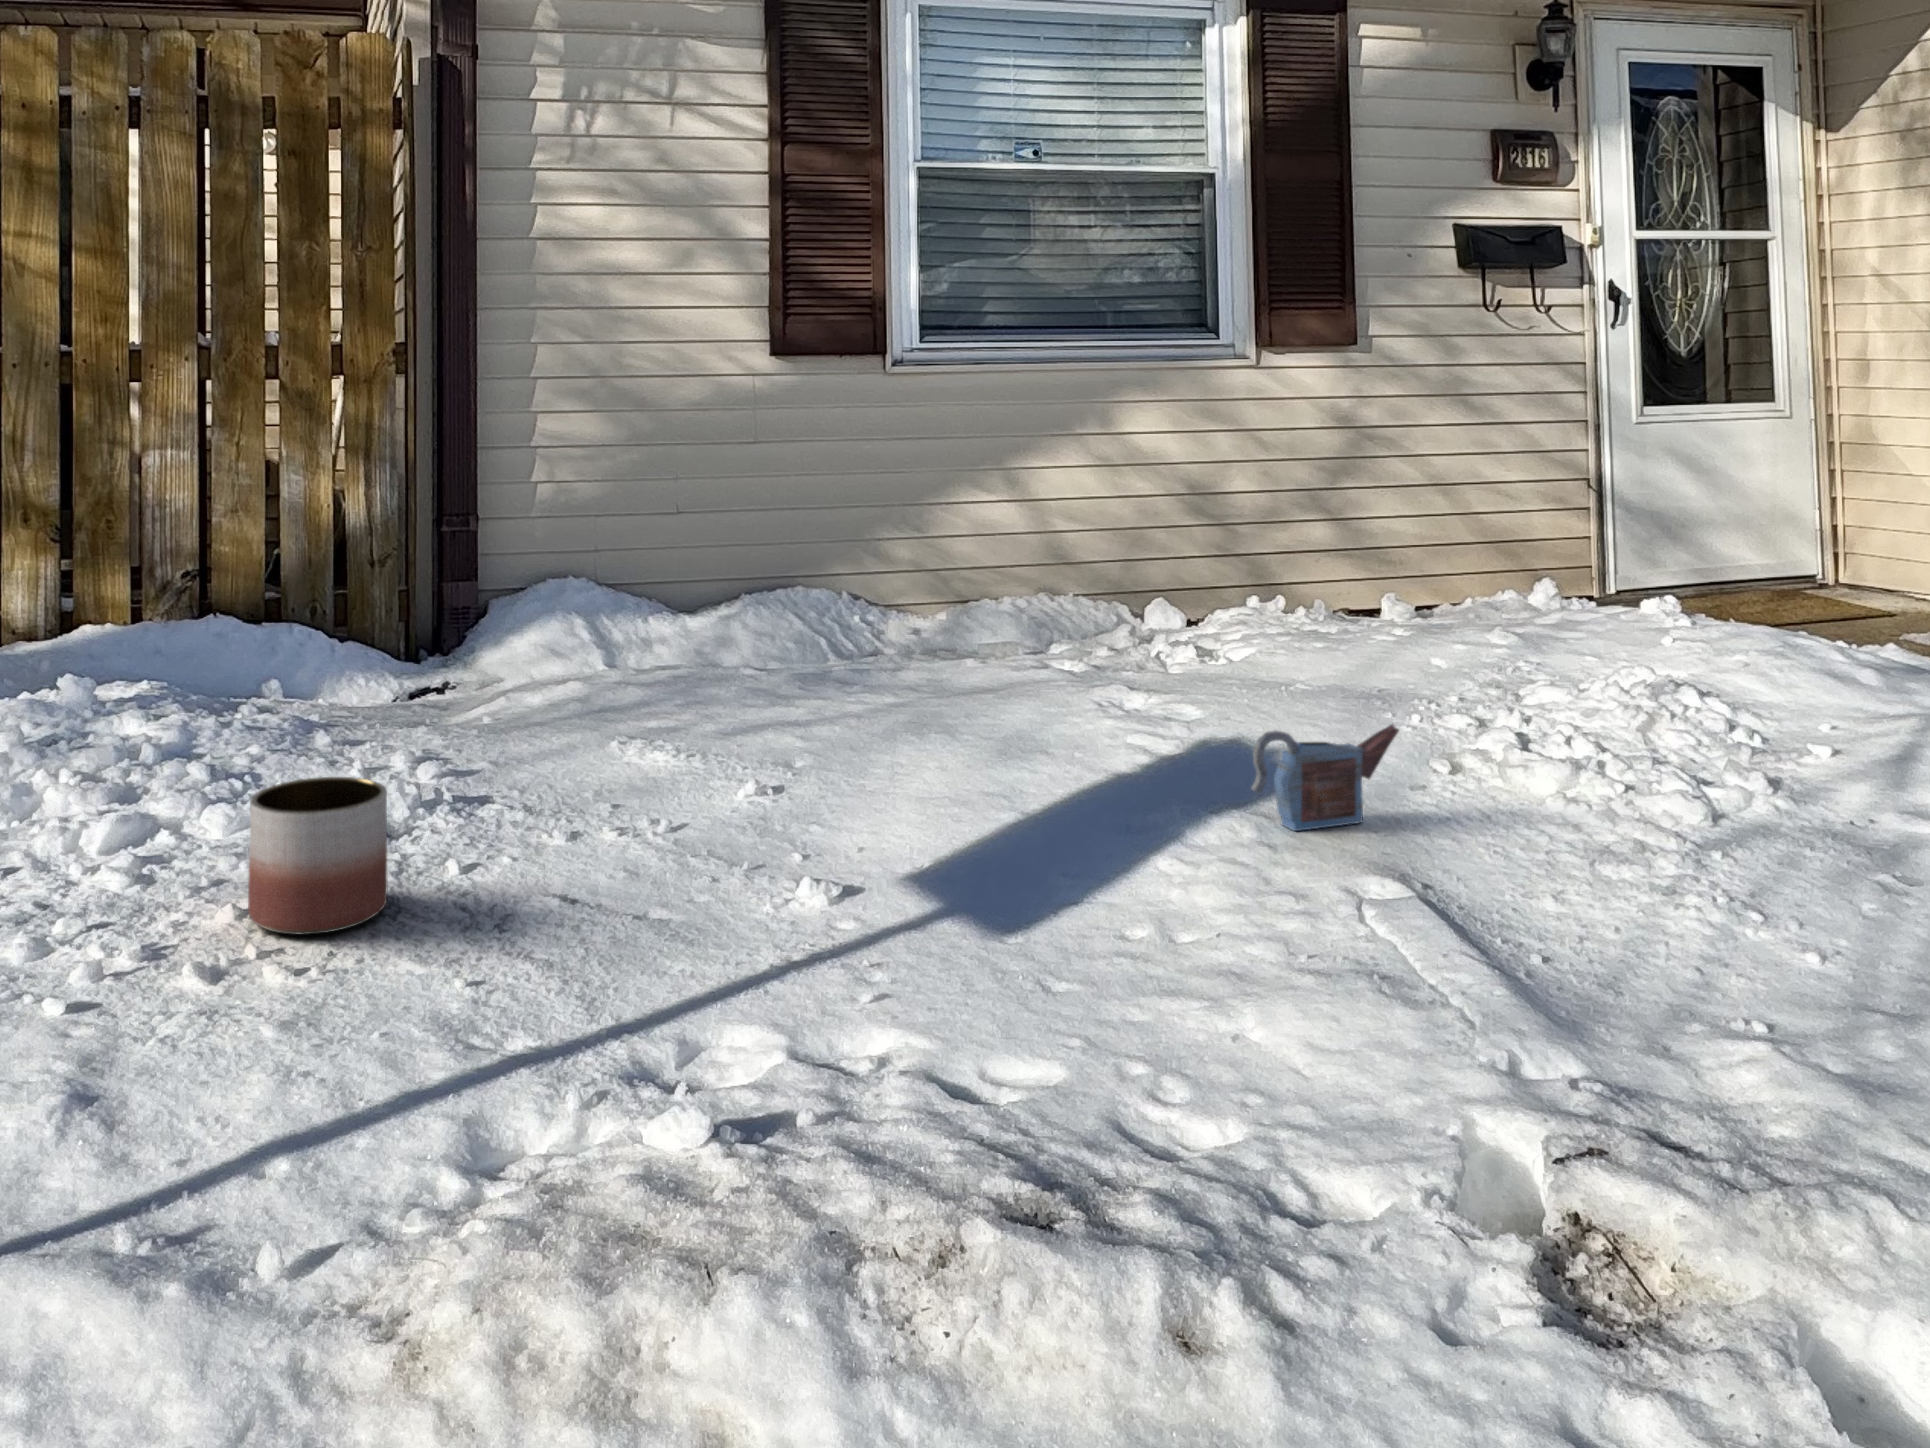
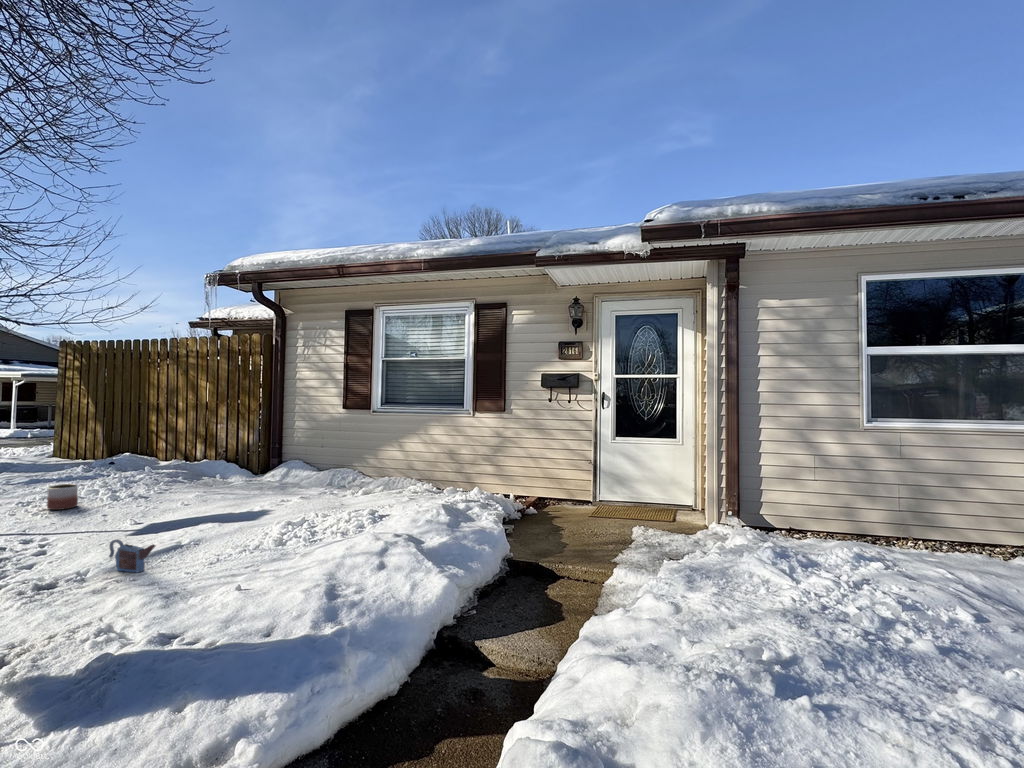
watering can: present [1251,725,1399,831] -> present [109,539,155,572]

